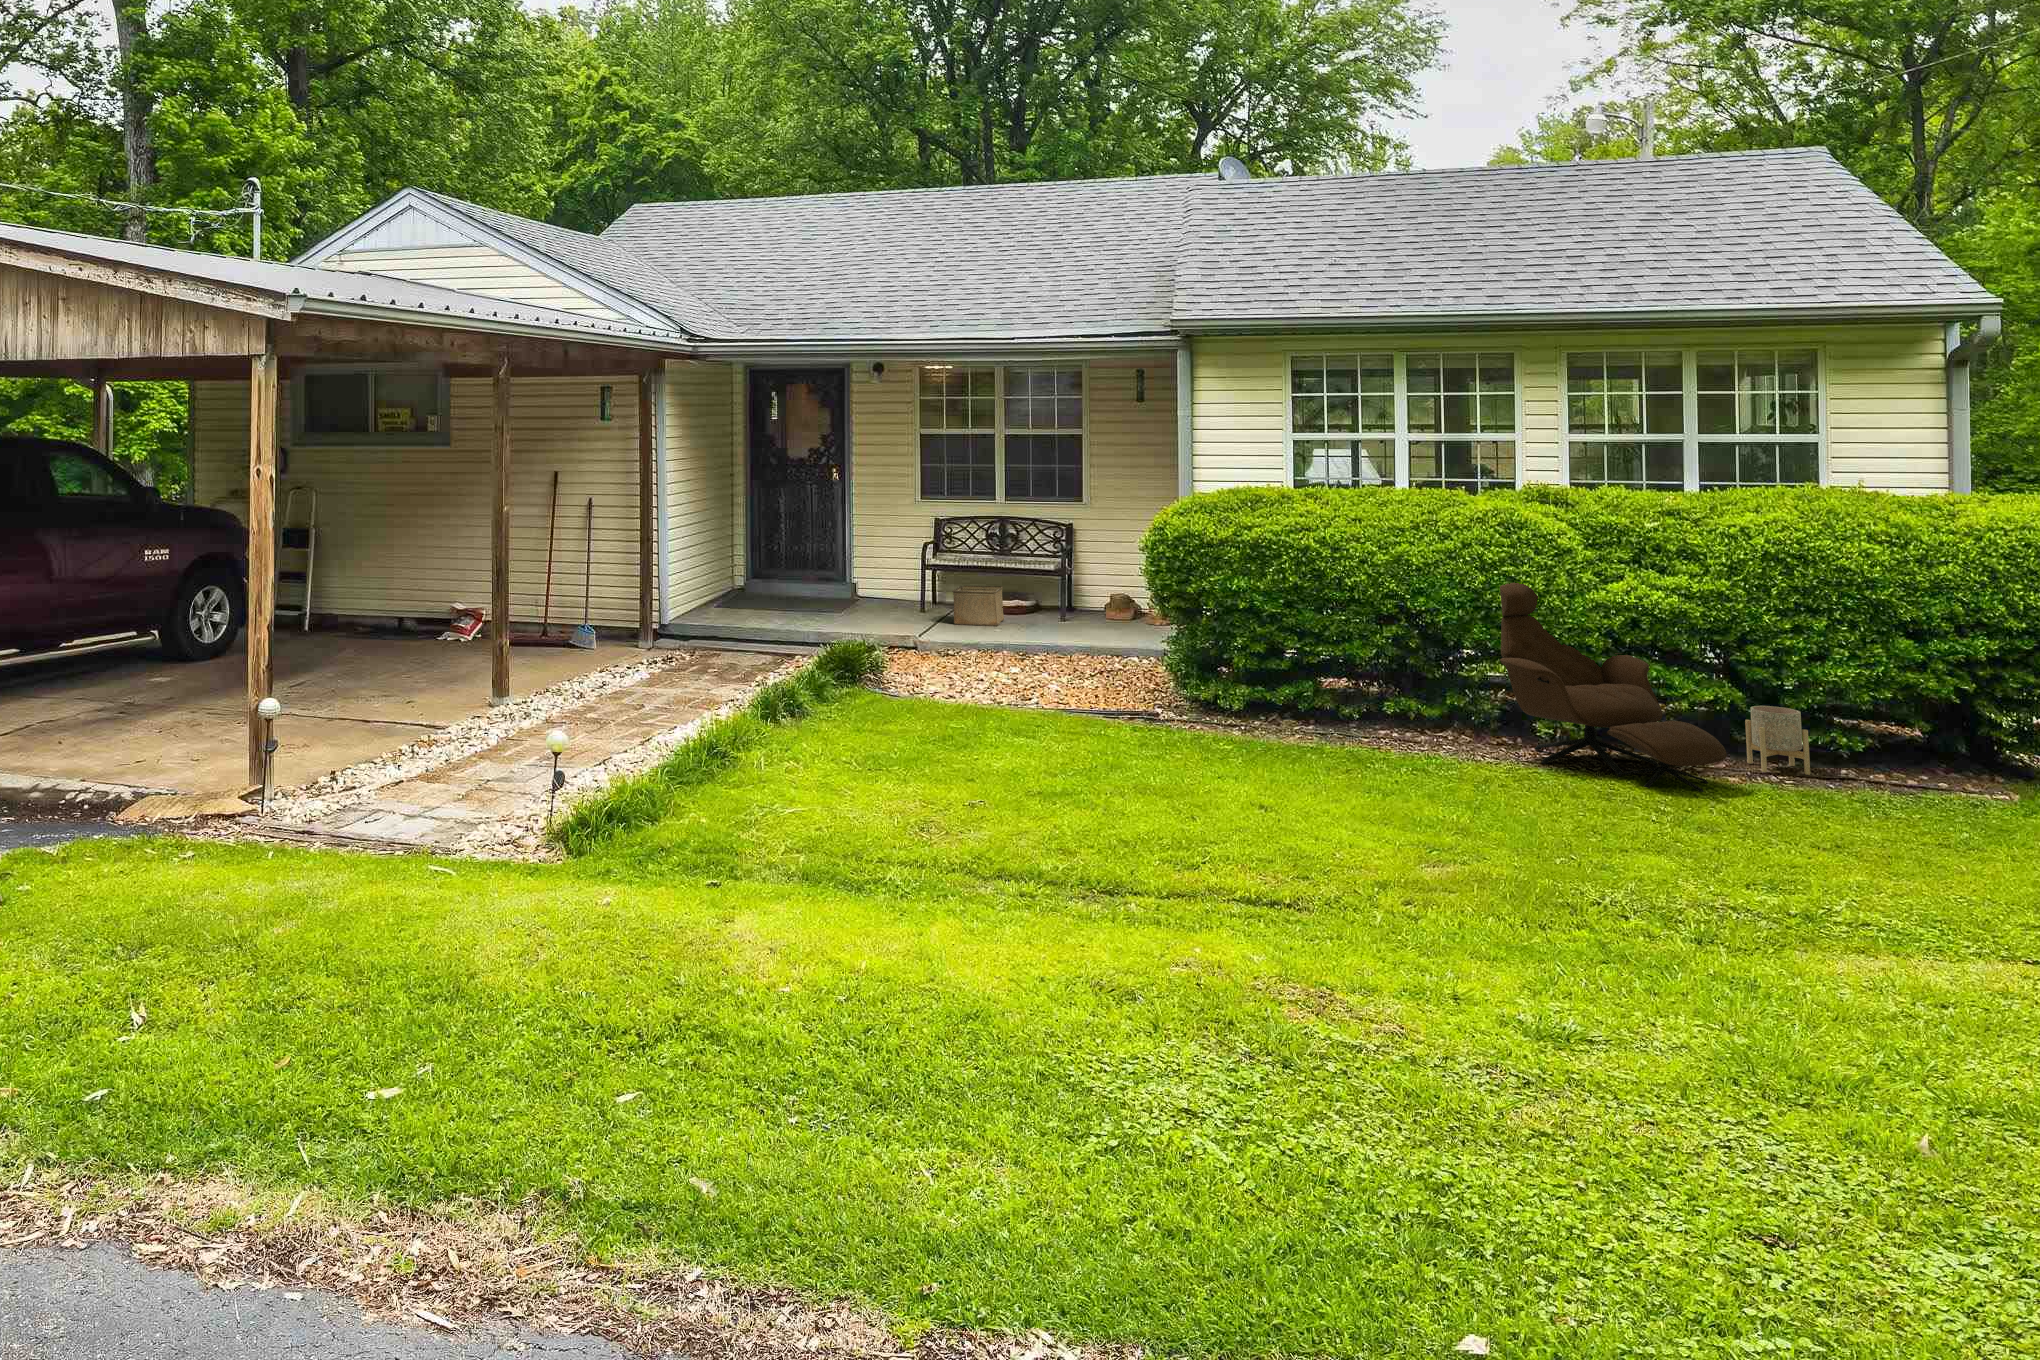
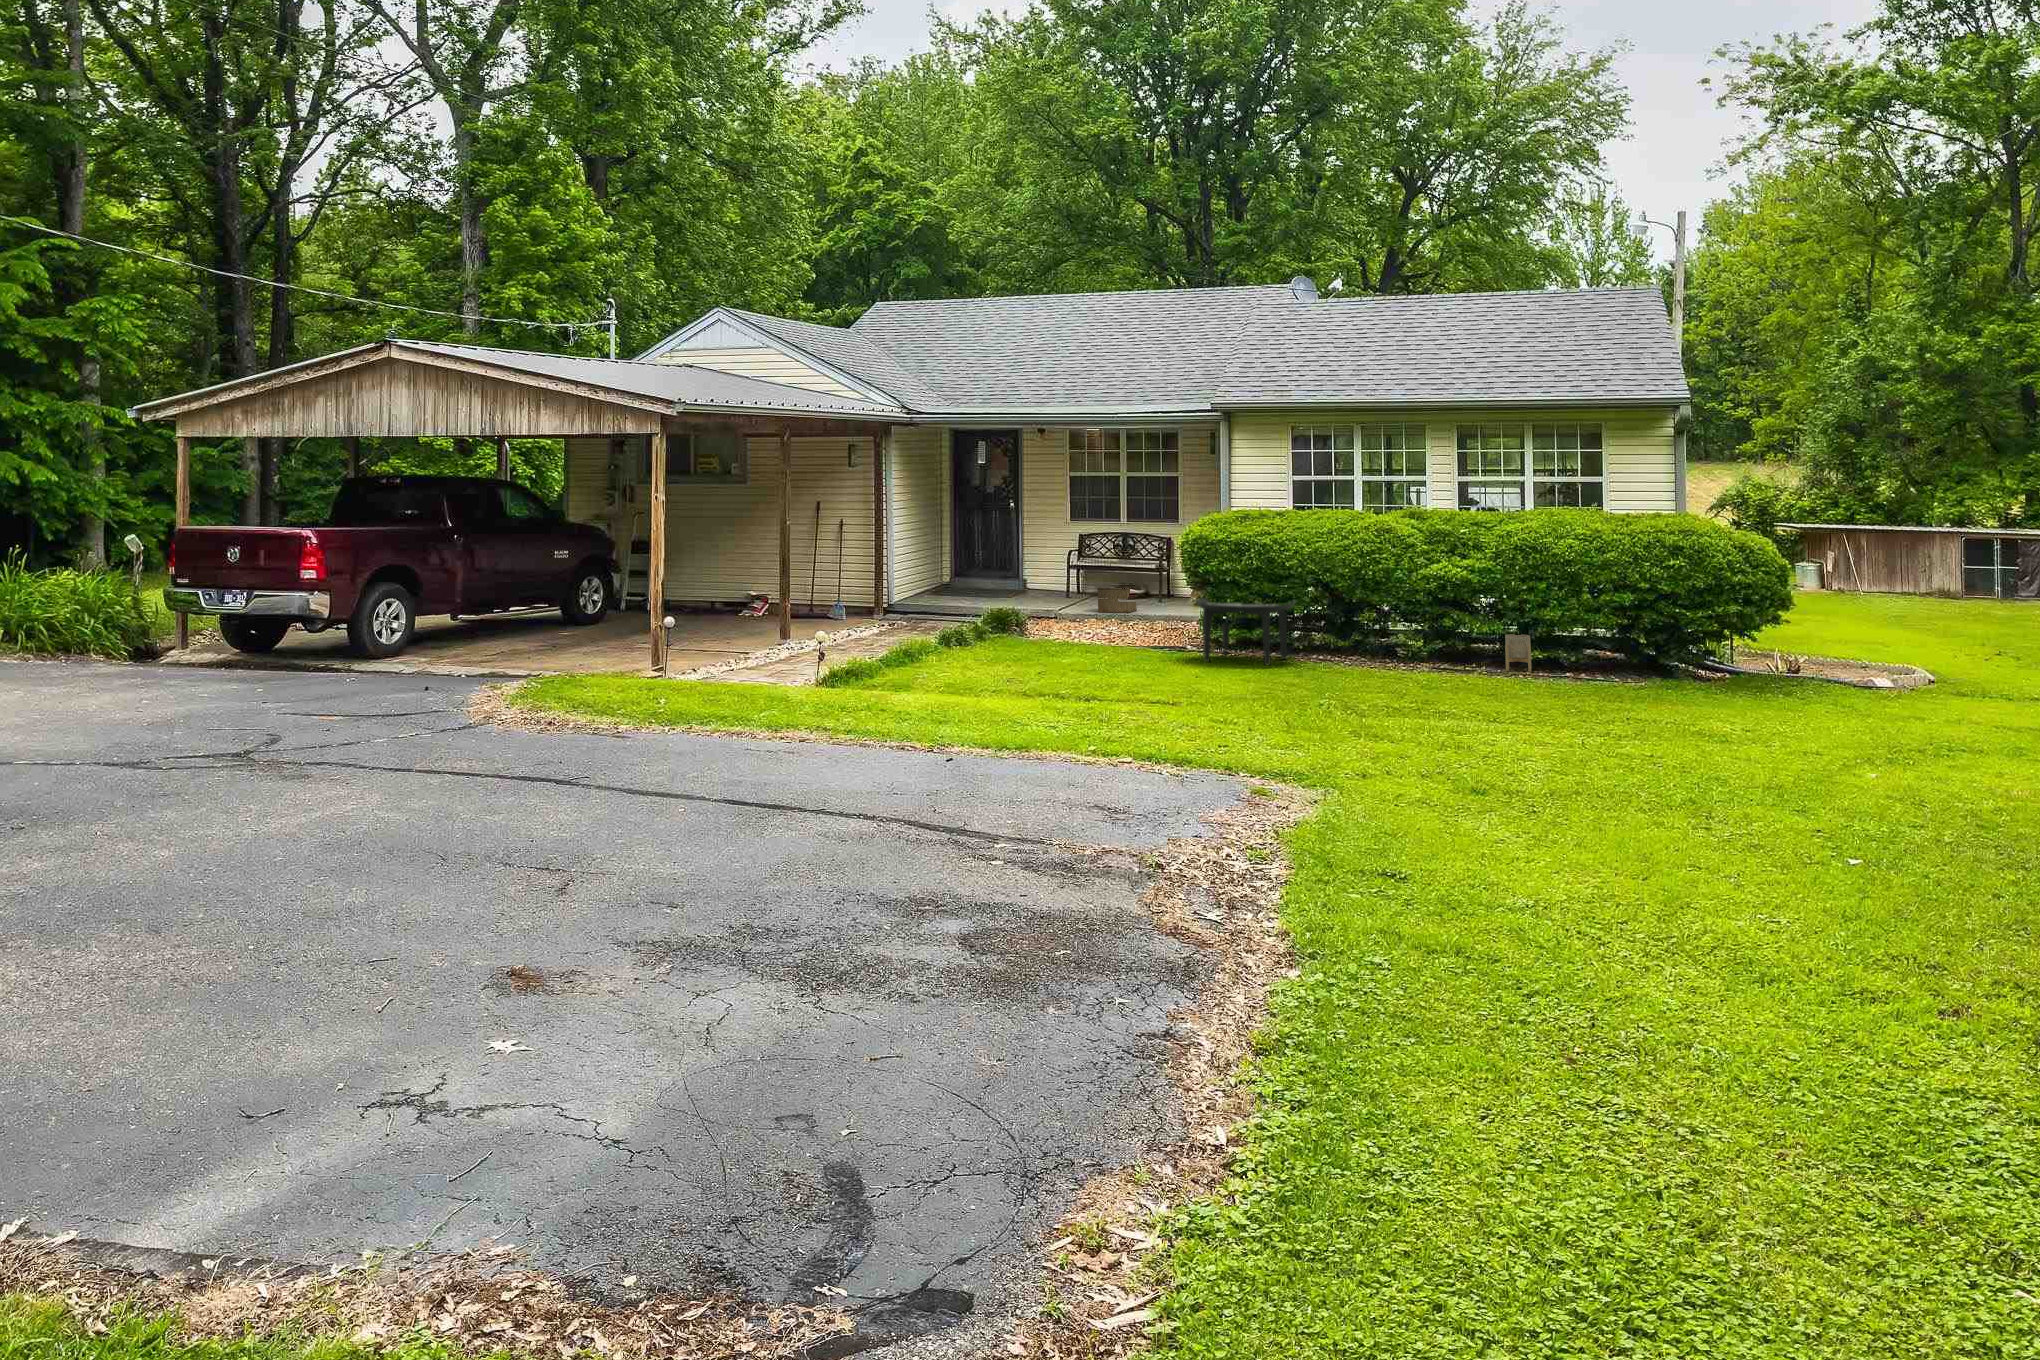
lounge chair: present [1500,583,1727,792] -> none [1368,563,1468,676]
round table: none [1194,632,1374,760] -> present [1196,598,1295,665]

